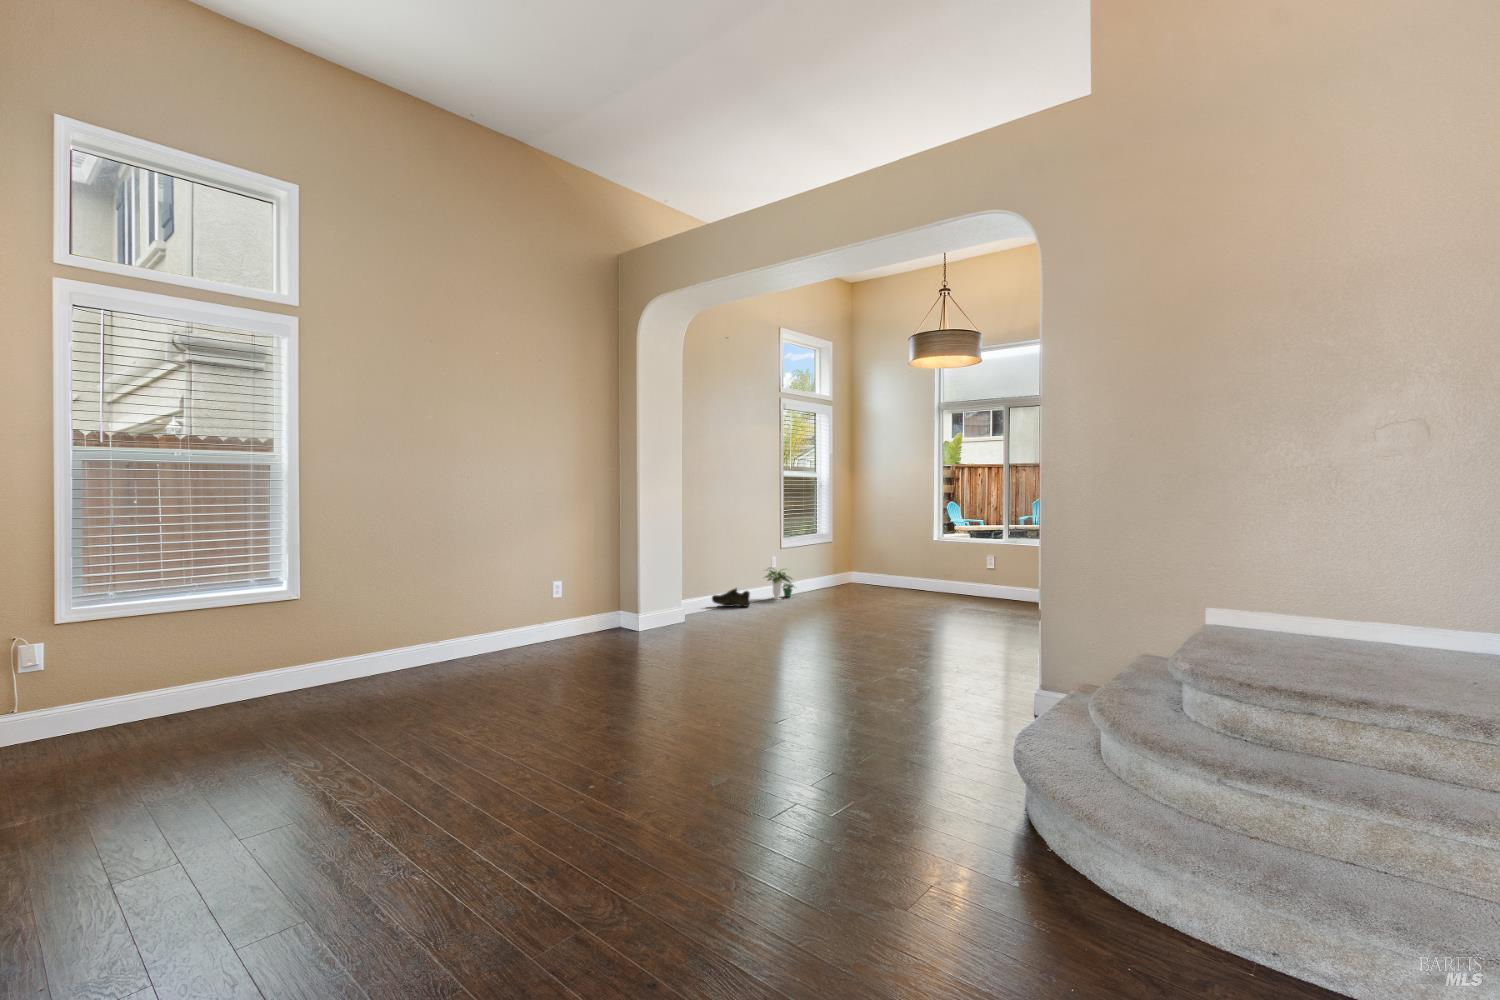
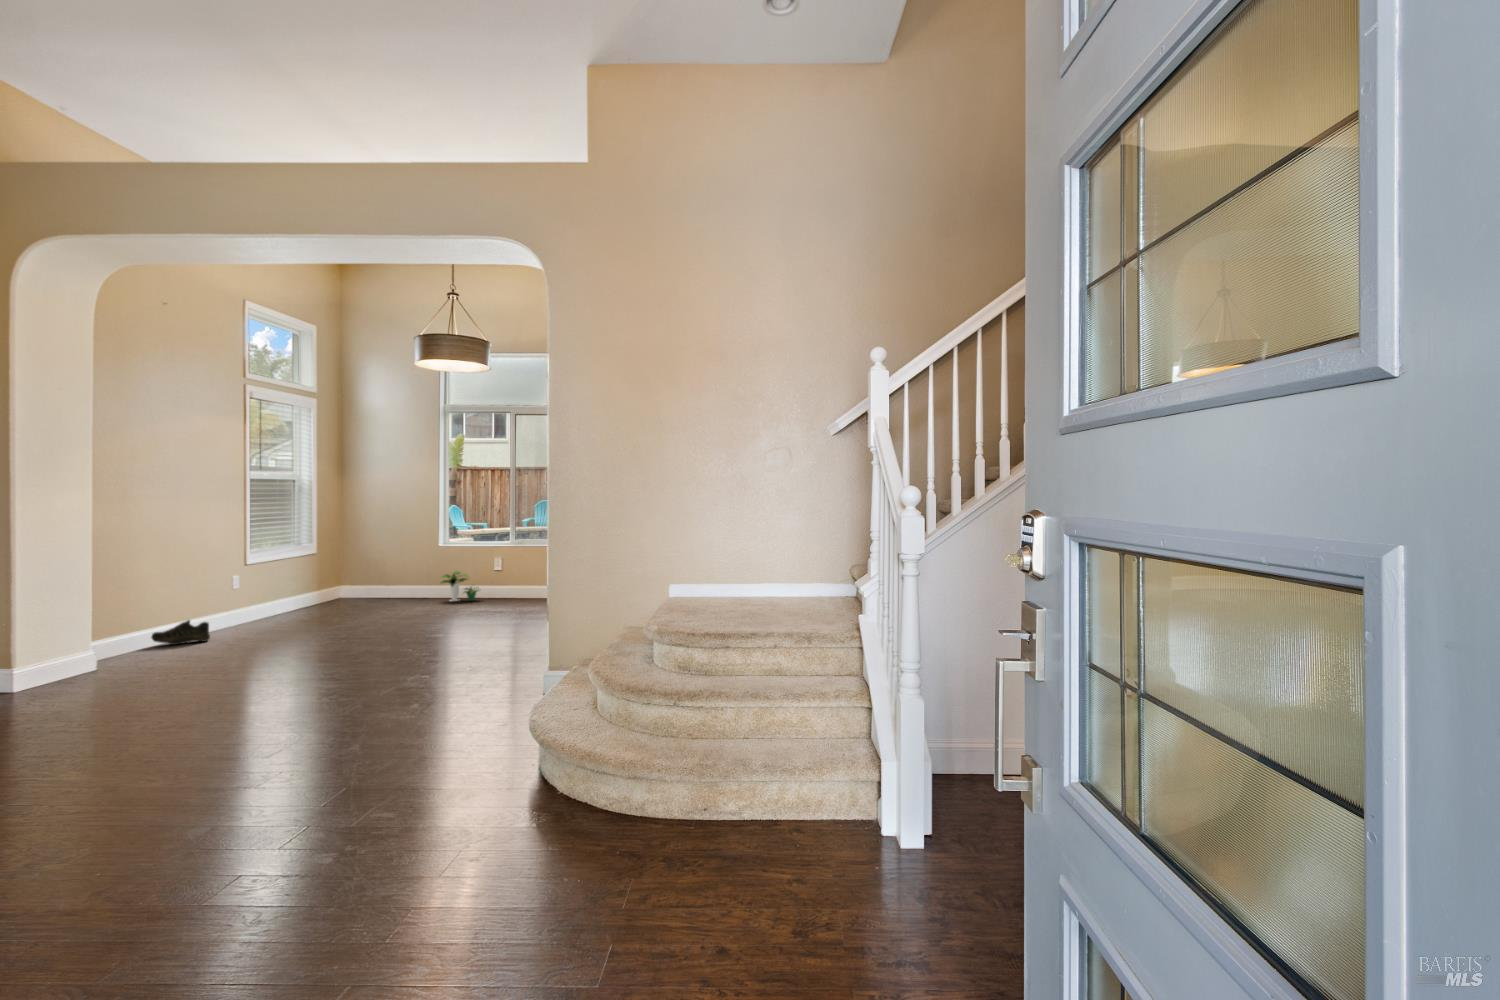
potted plant: present [766,570,794,600] -> present [440,571,478,601]

